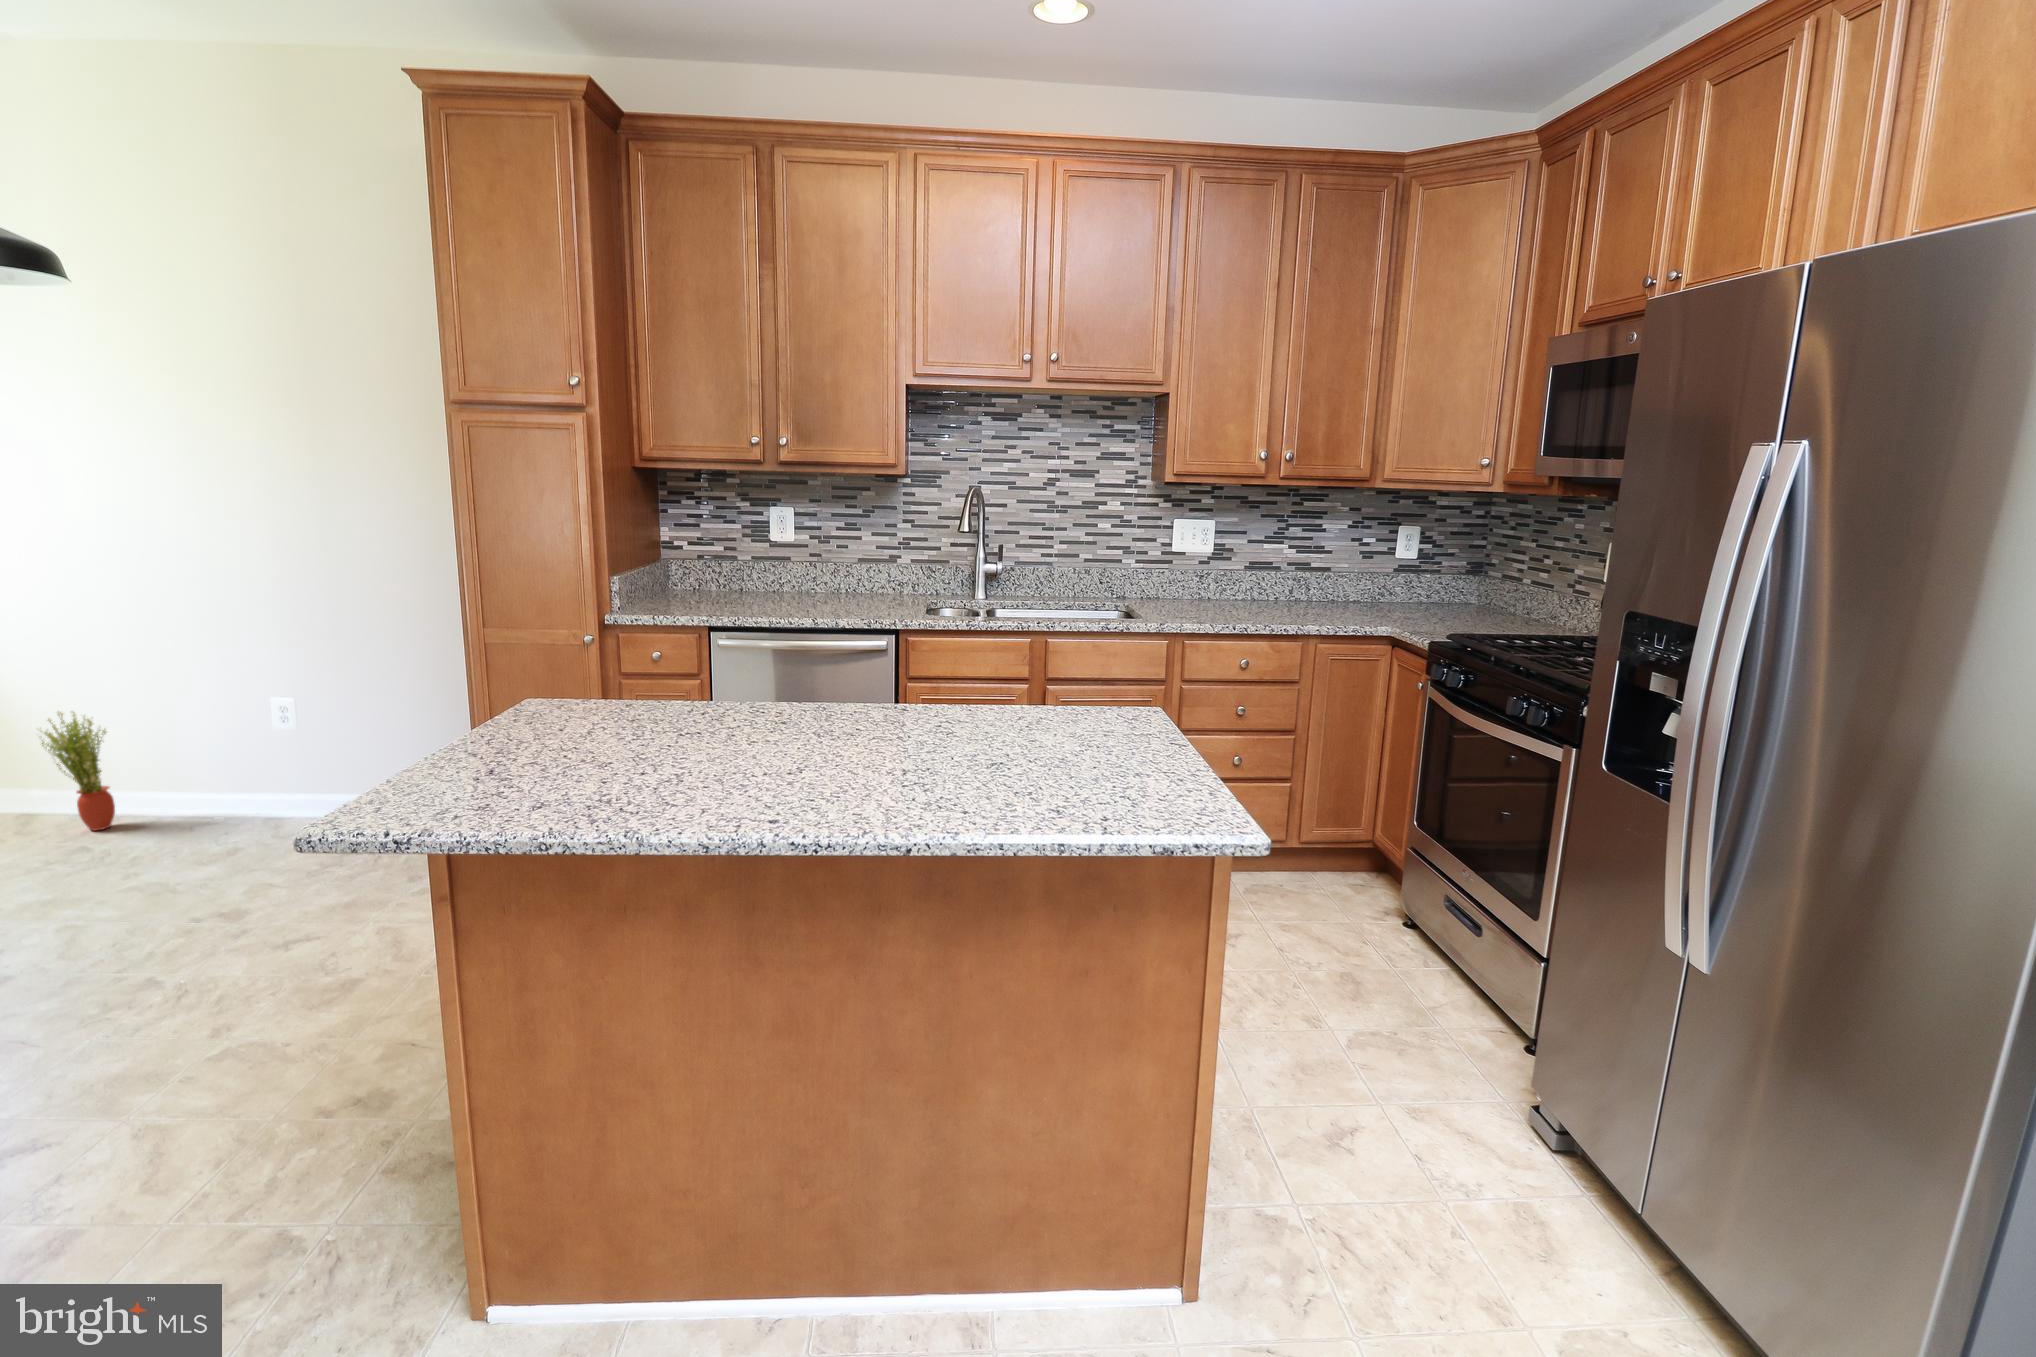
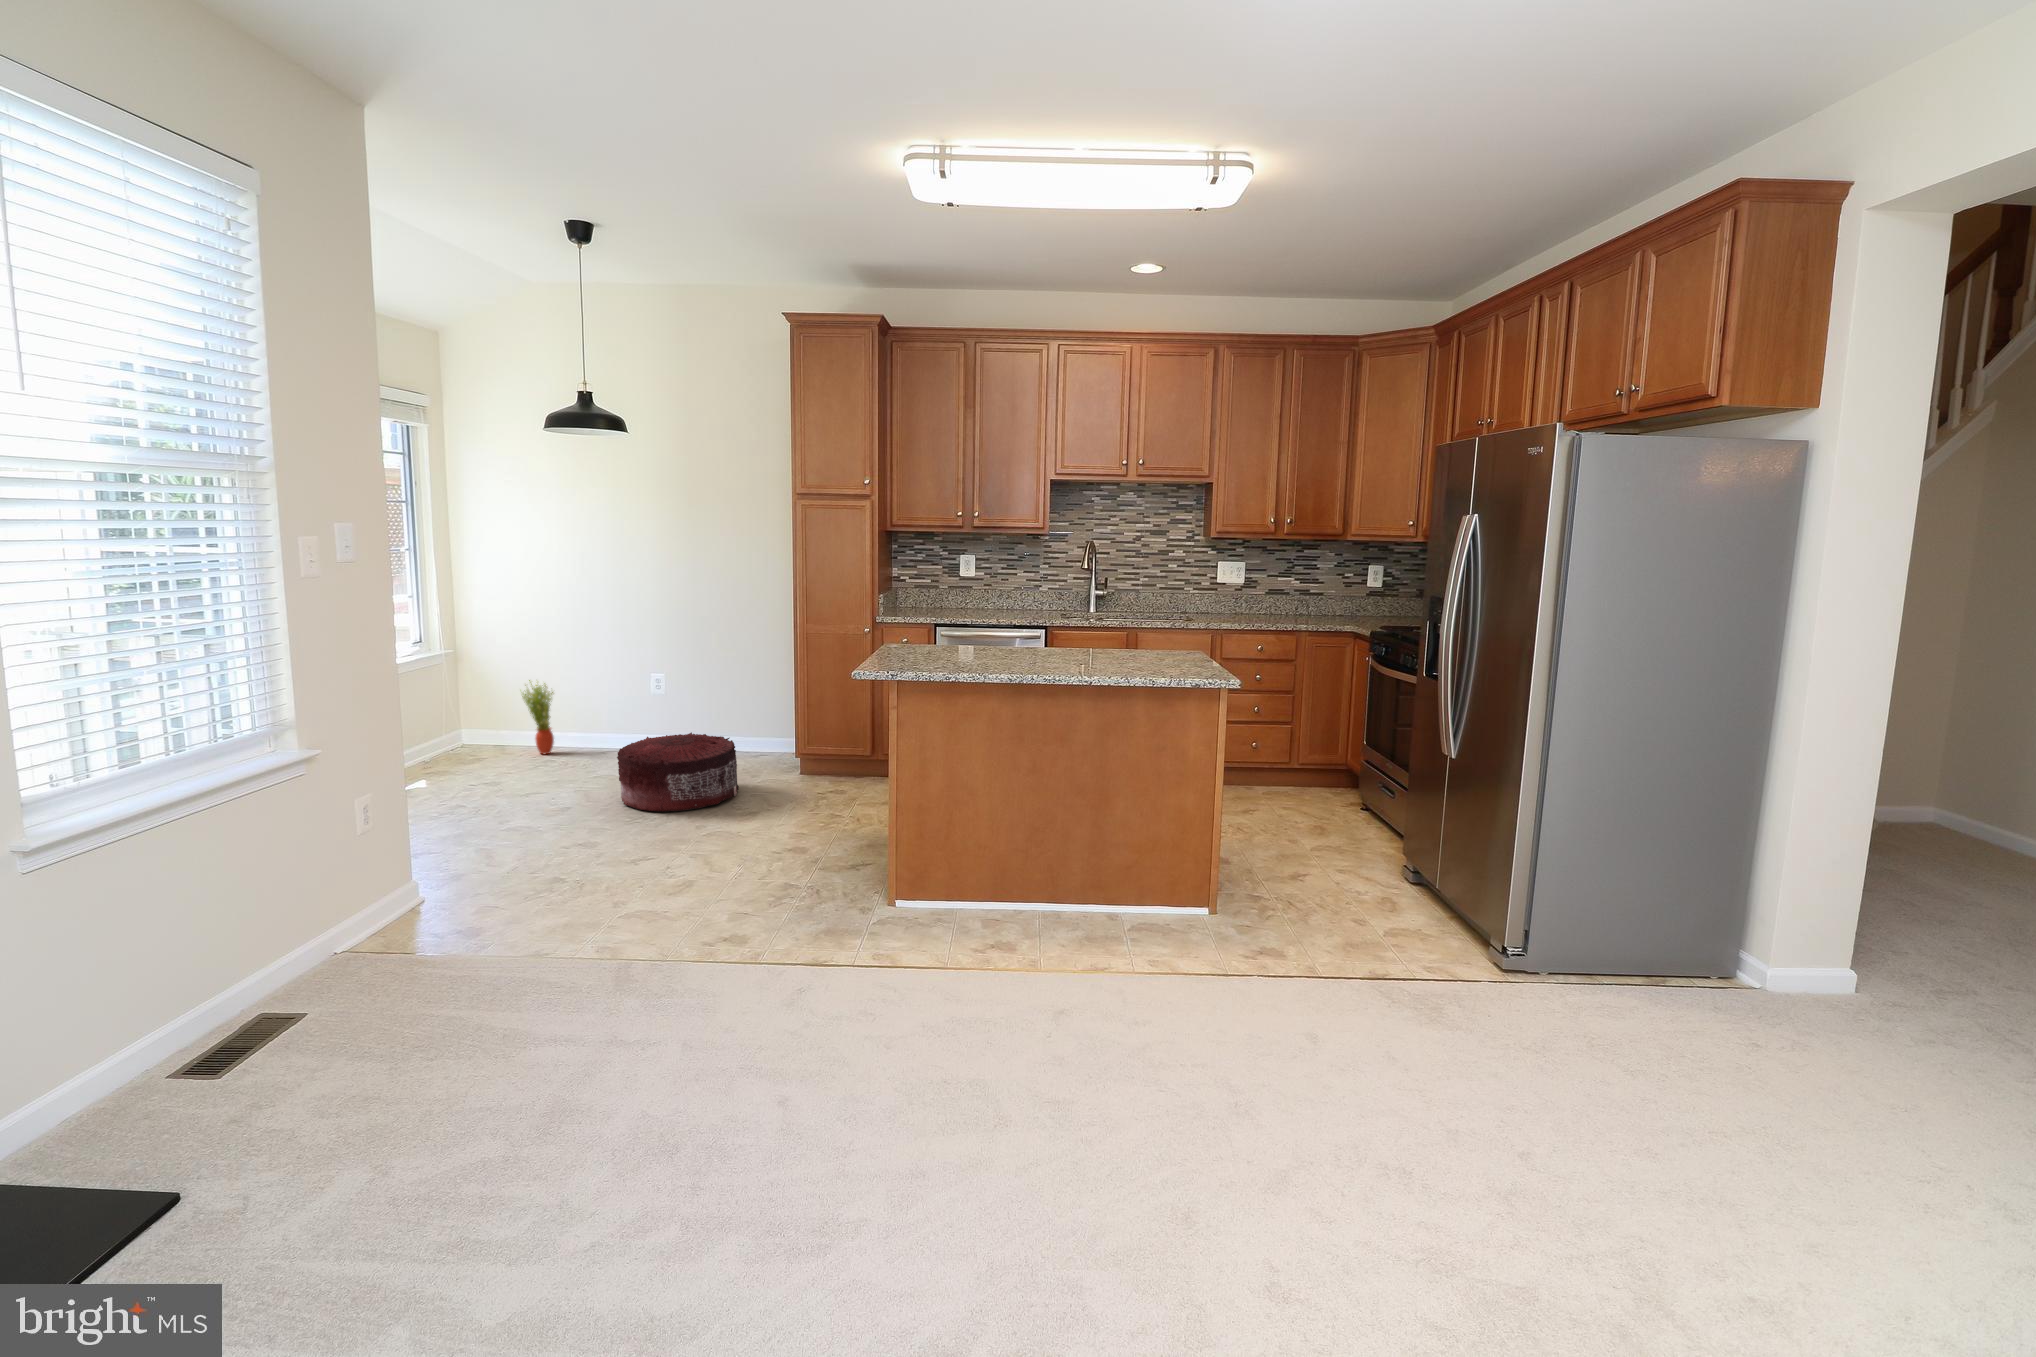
pouf: none [89,815,369,988] -> present [617,732,739,812]

